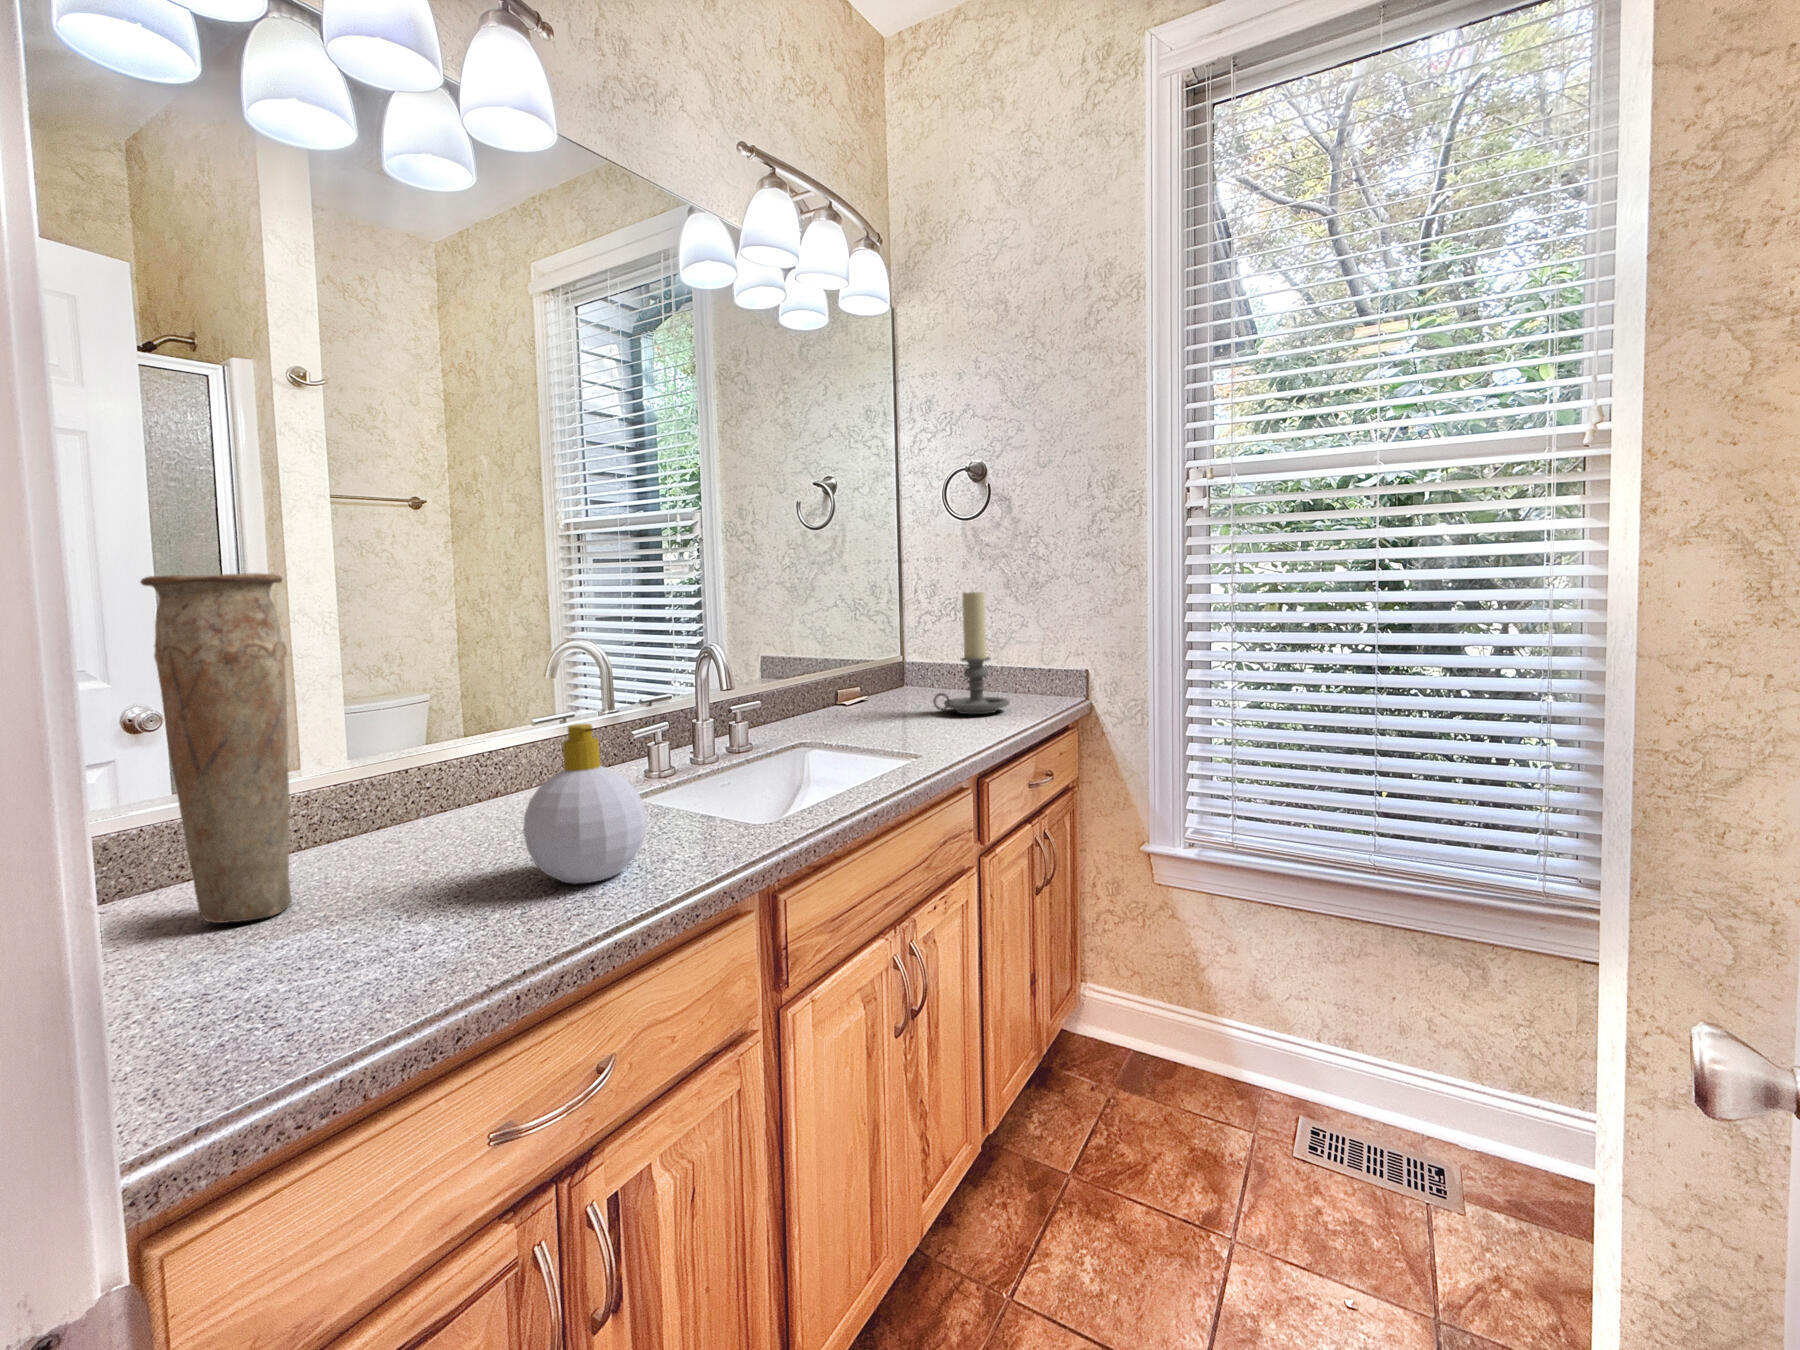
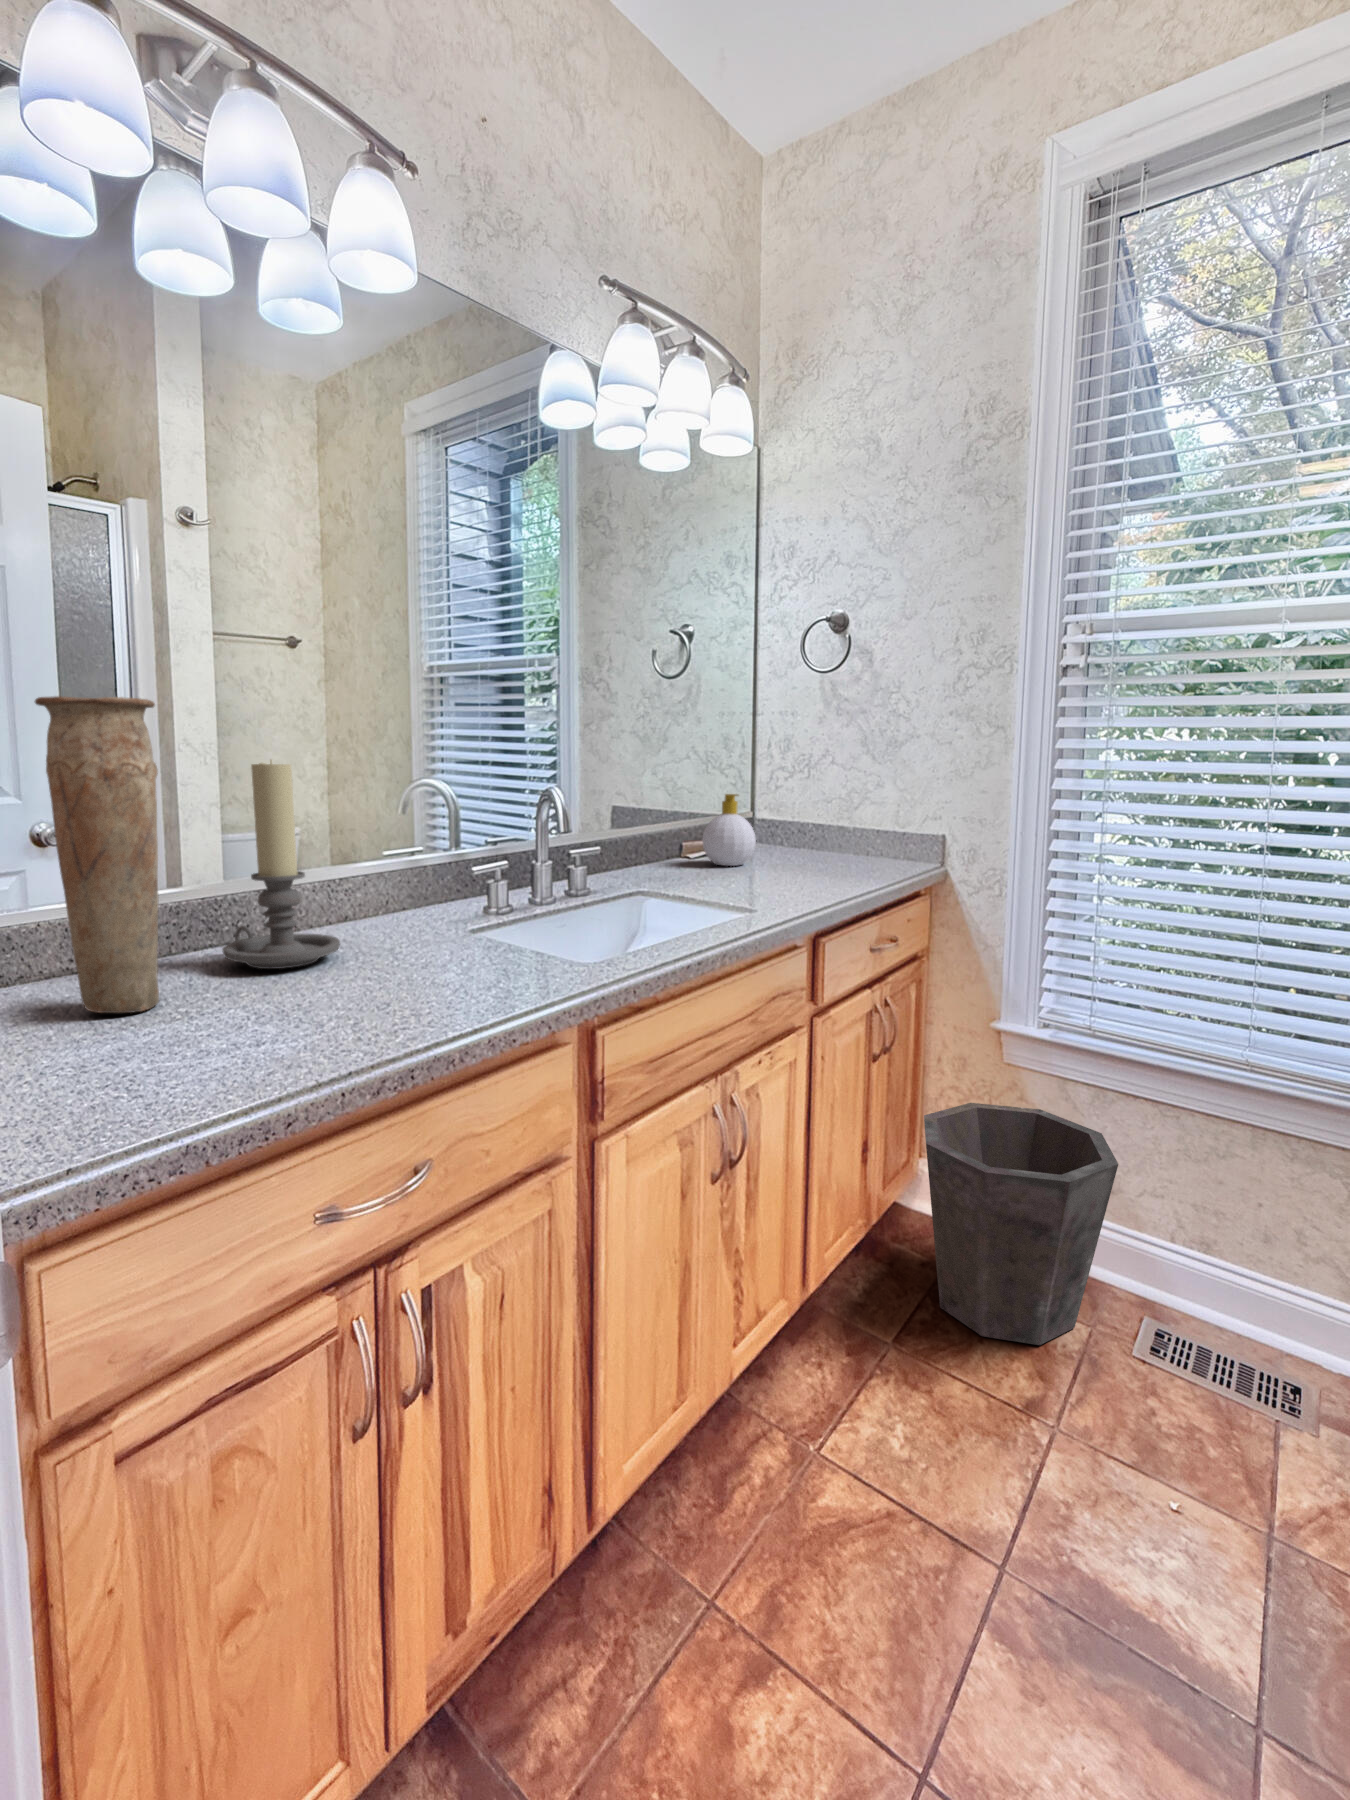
candle holder: present [933,592,1010,714] -> present [222,760,340,969]
soap bottle: present [523,724,647,884] -> present [702,794,756,866]
waste bin: none [1079,920,1265,1155] -> present [924,1103,1118,1345]

